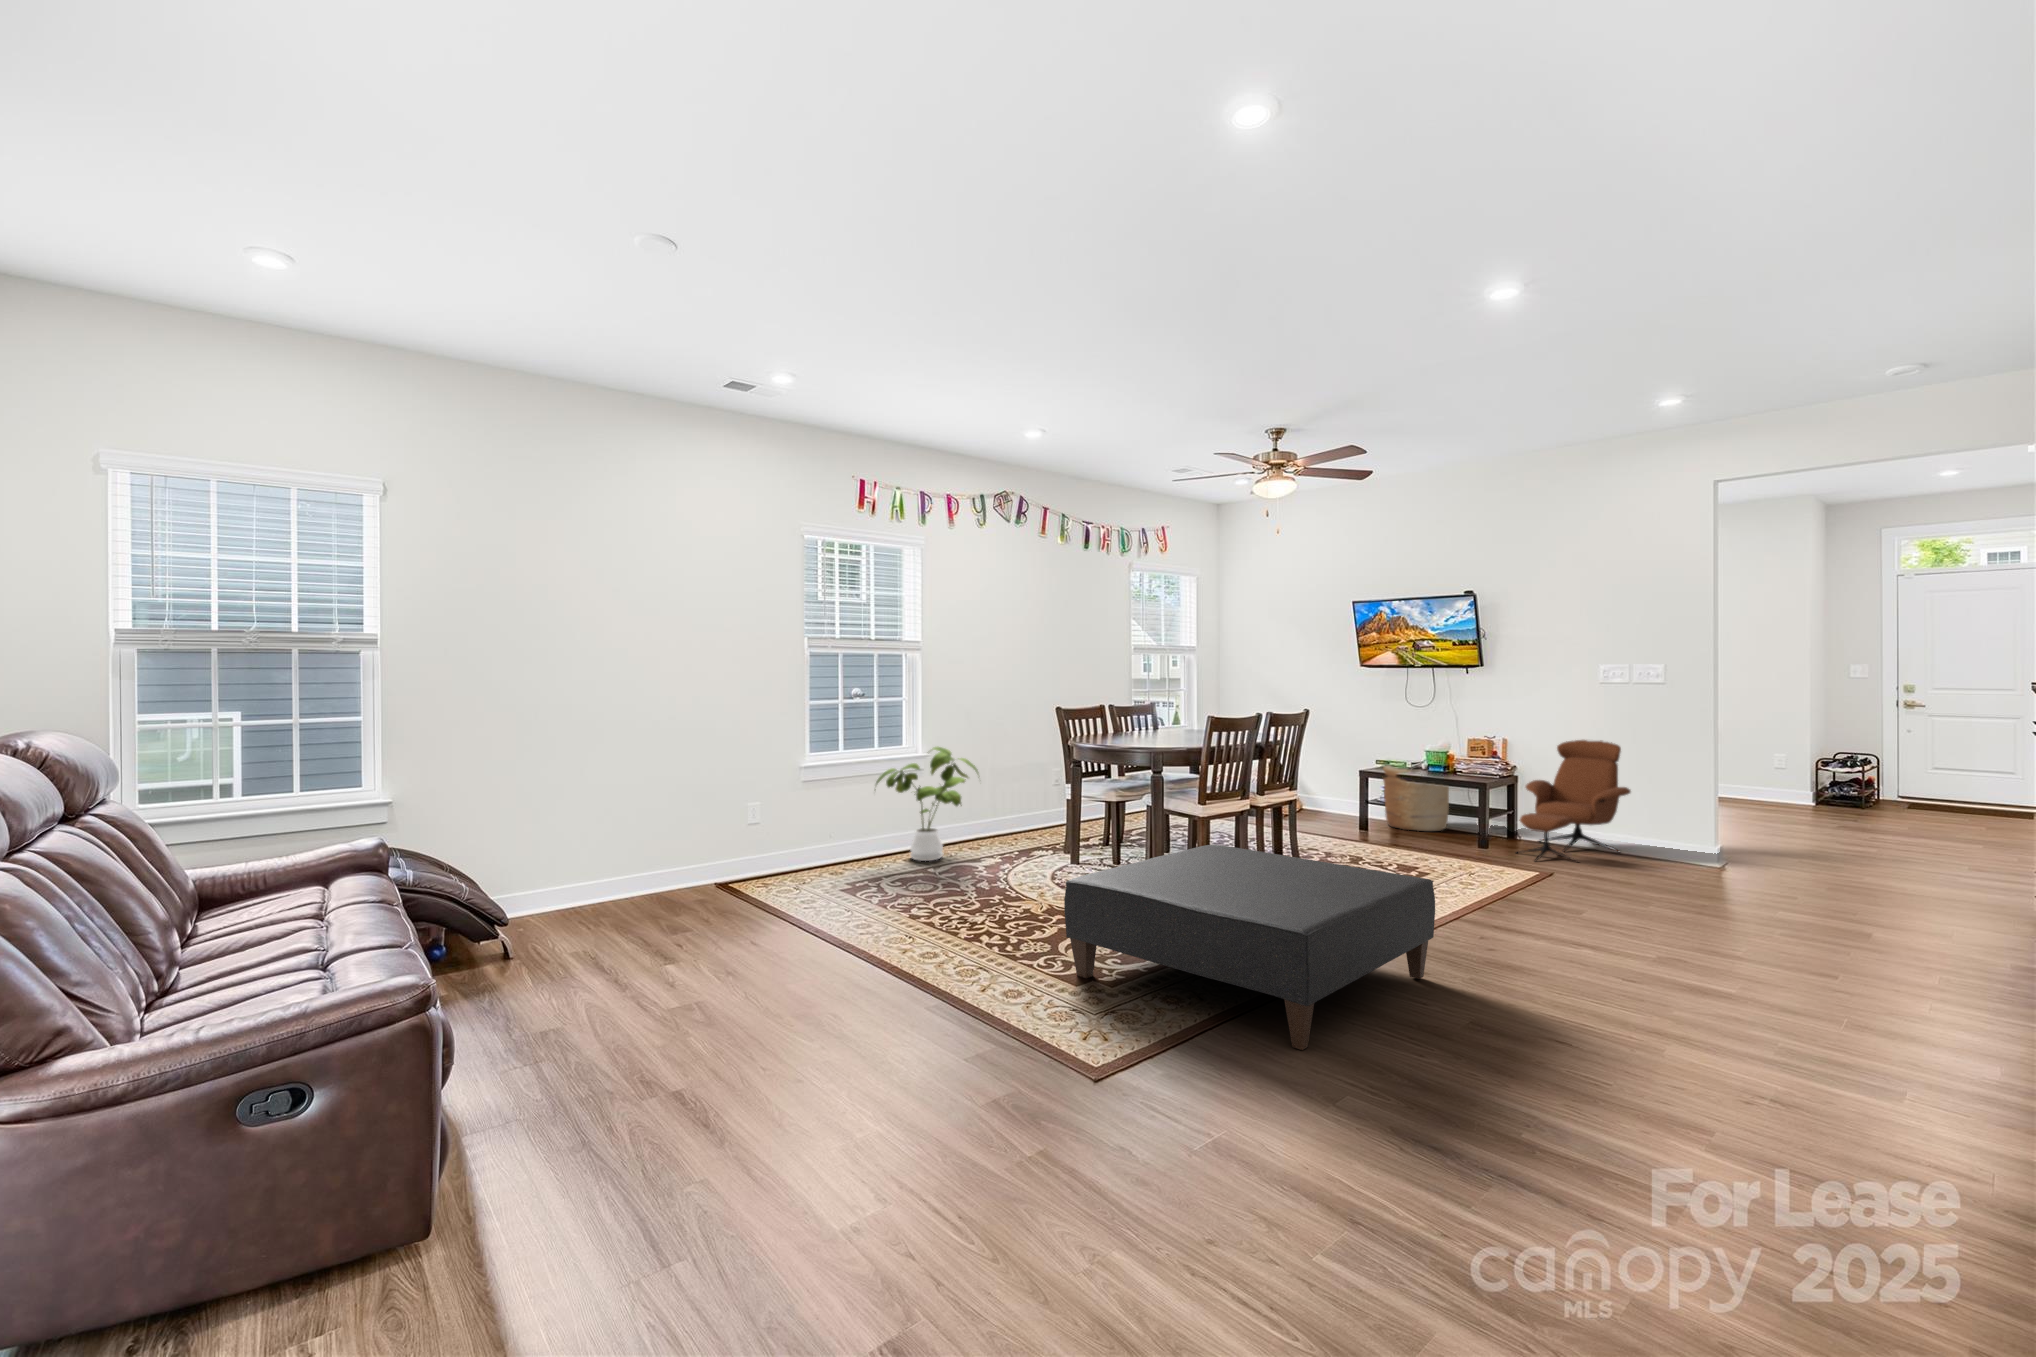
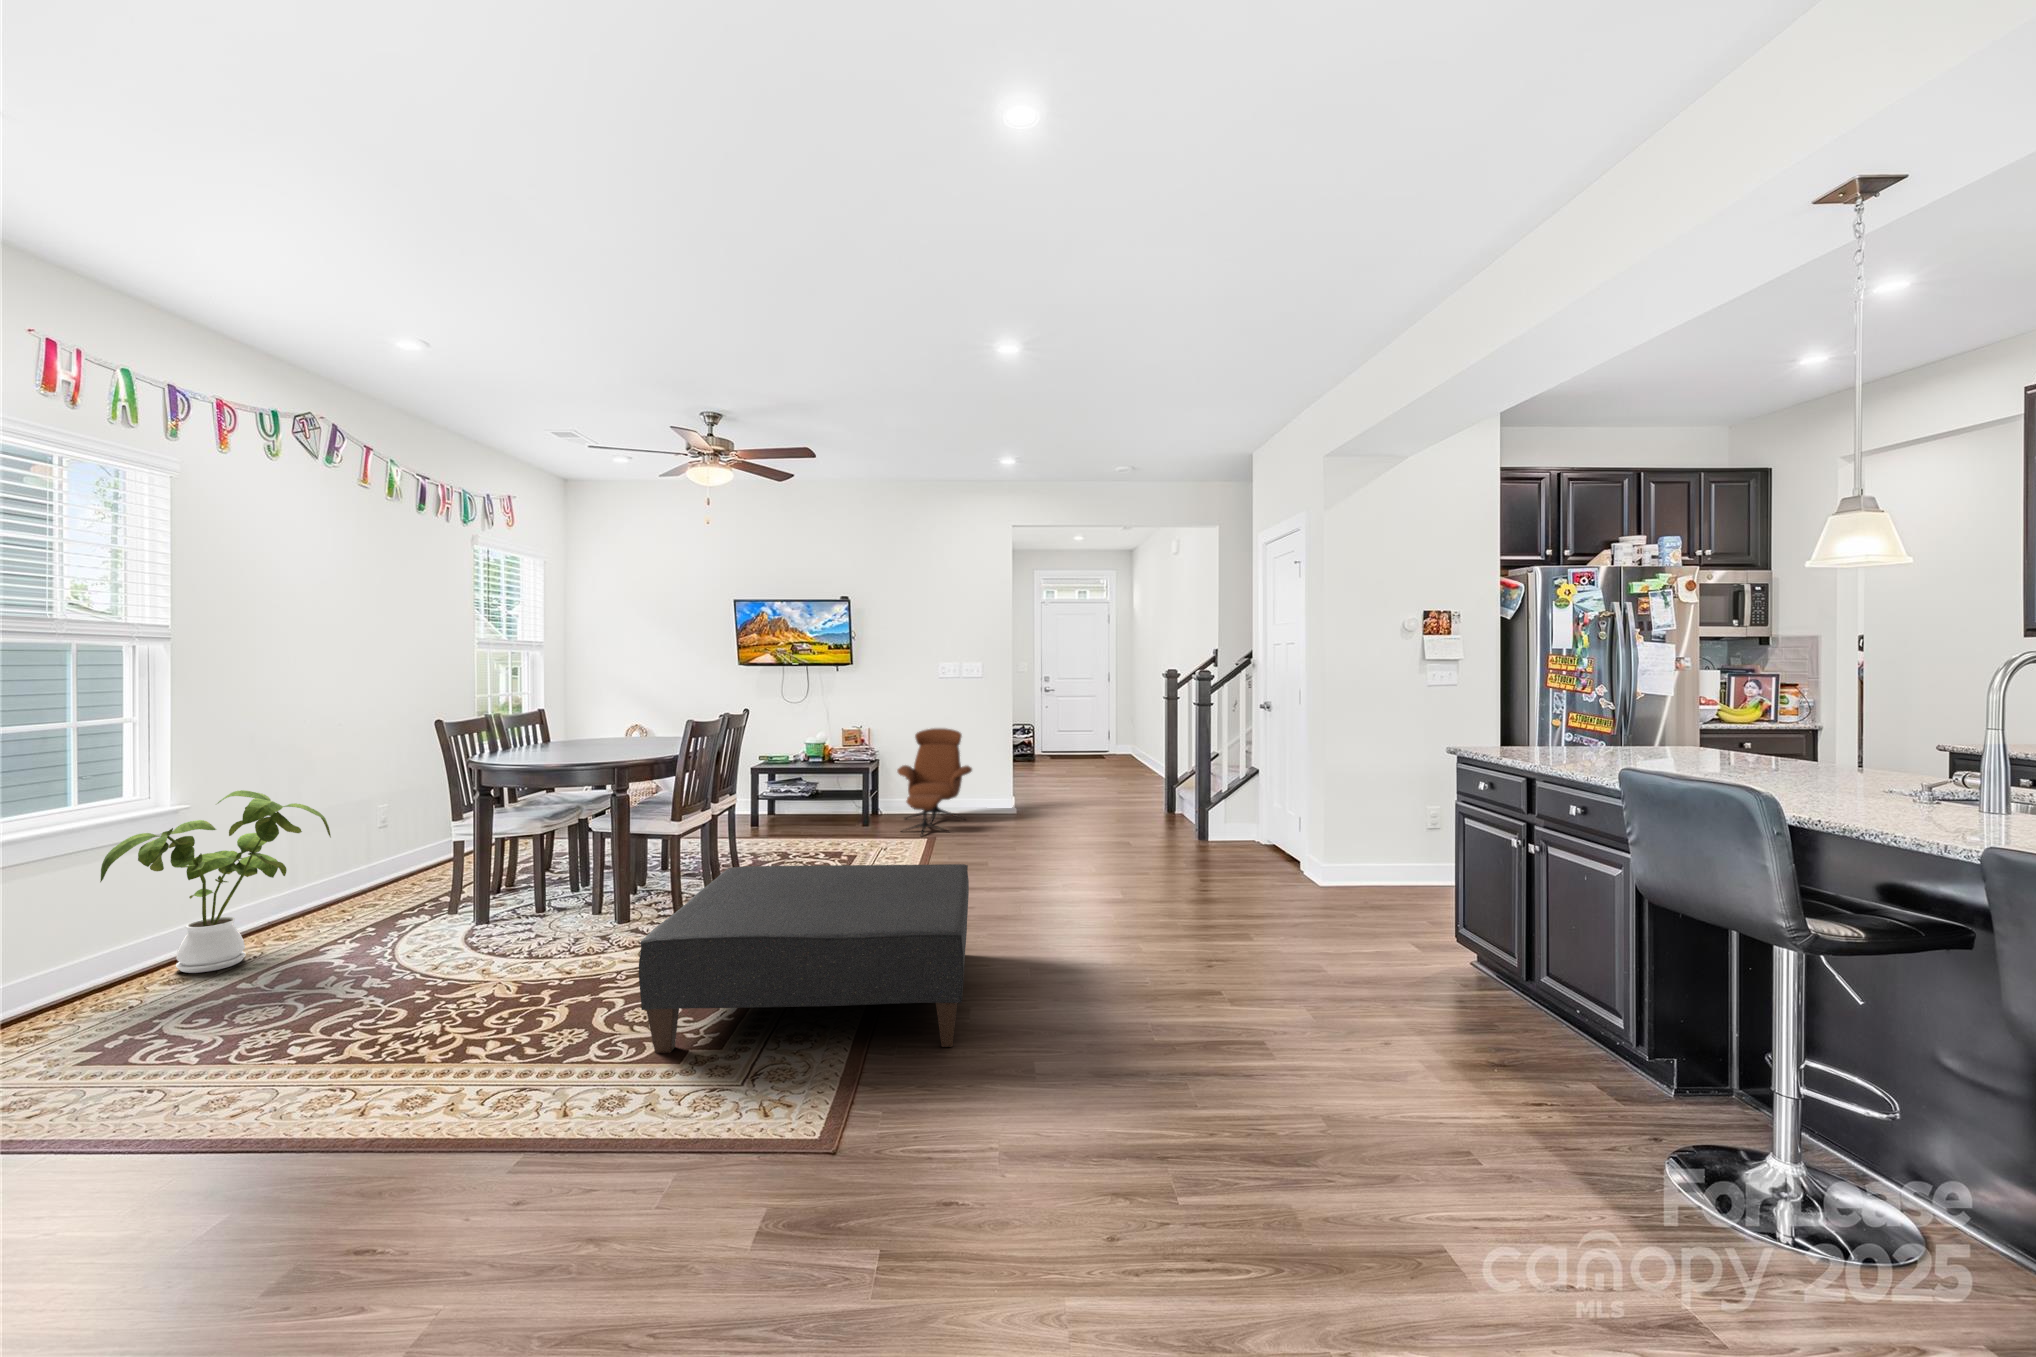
woven basket: present [1383,765,1449,831] -> none [769,760,830,824]

